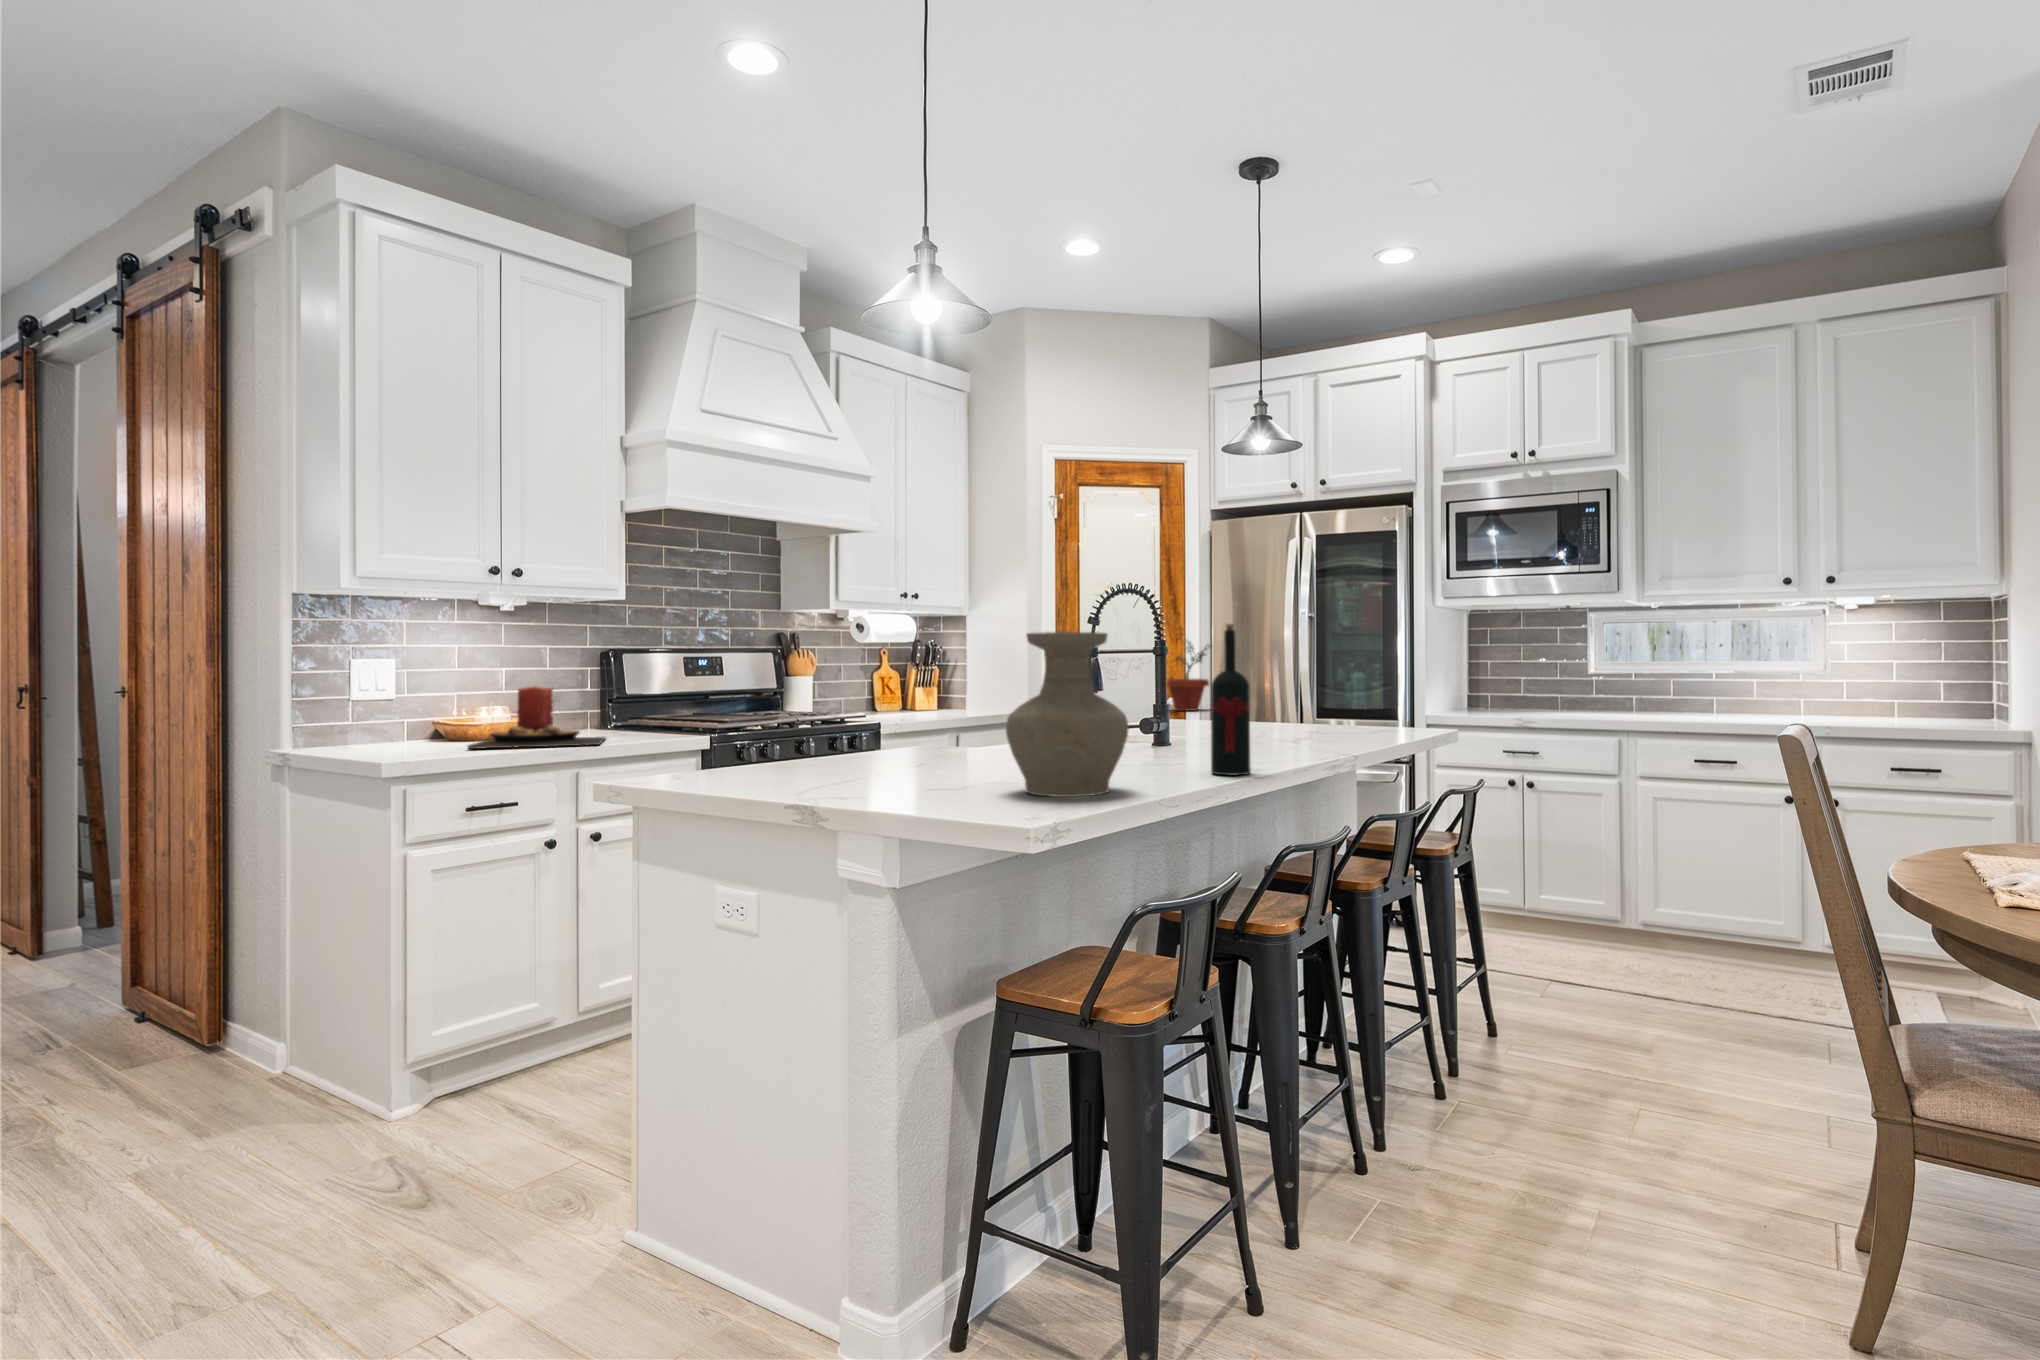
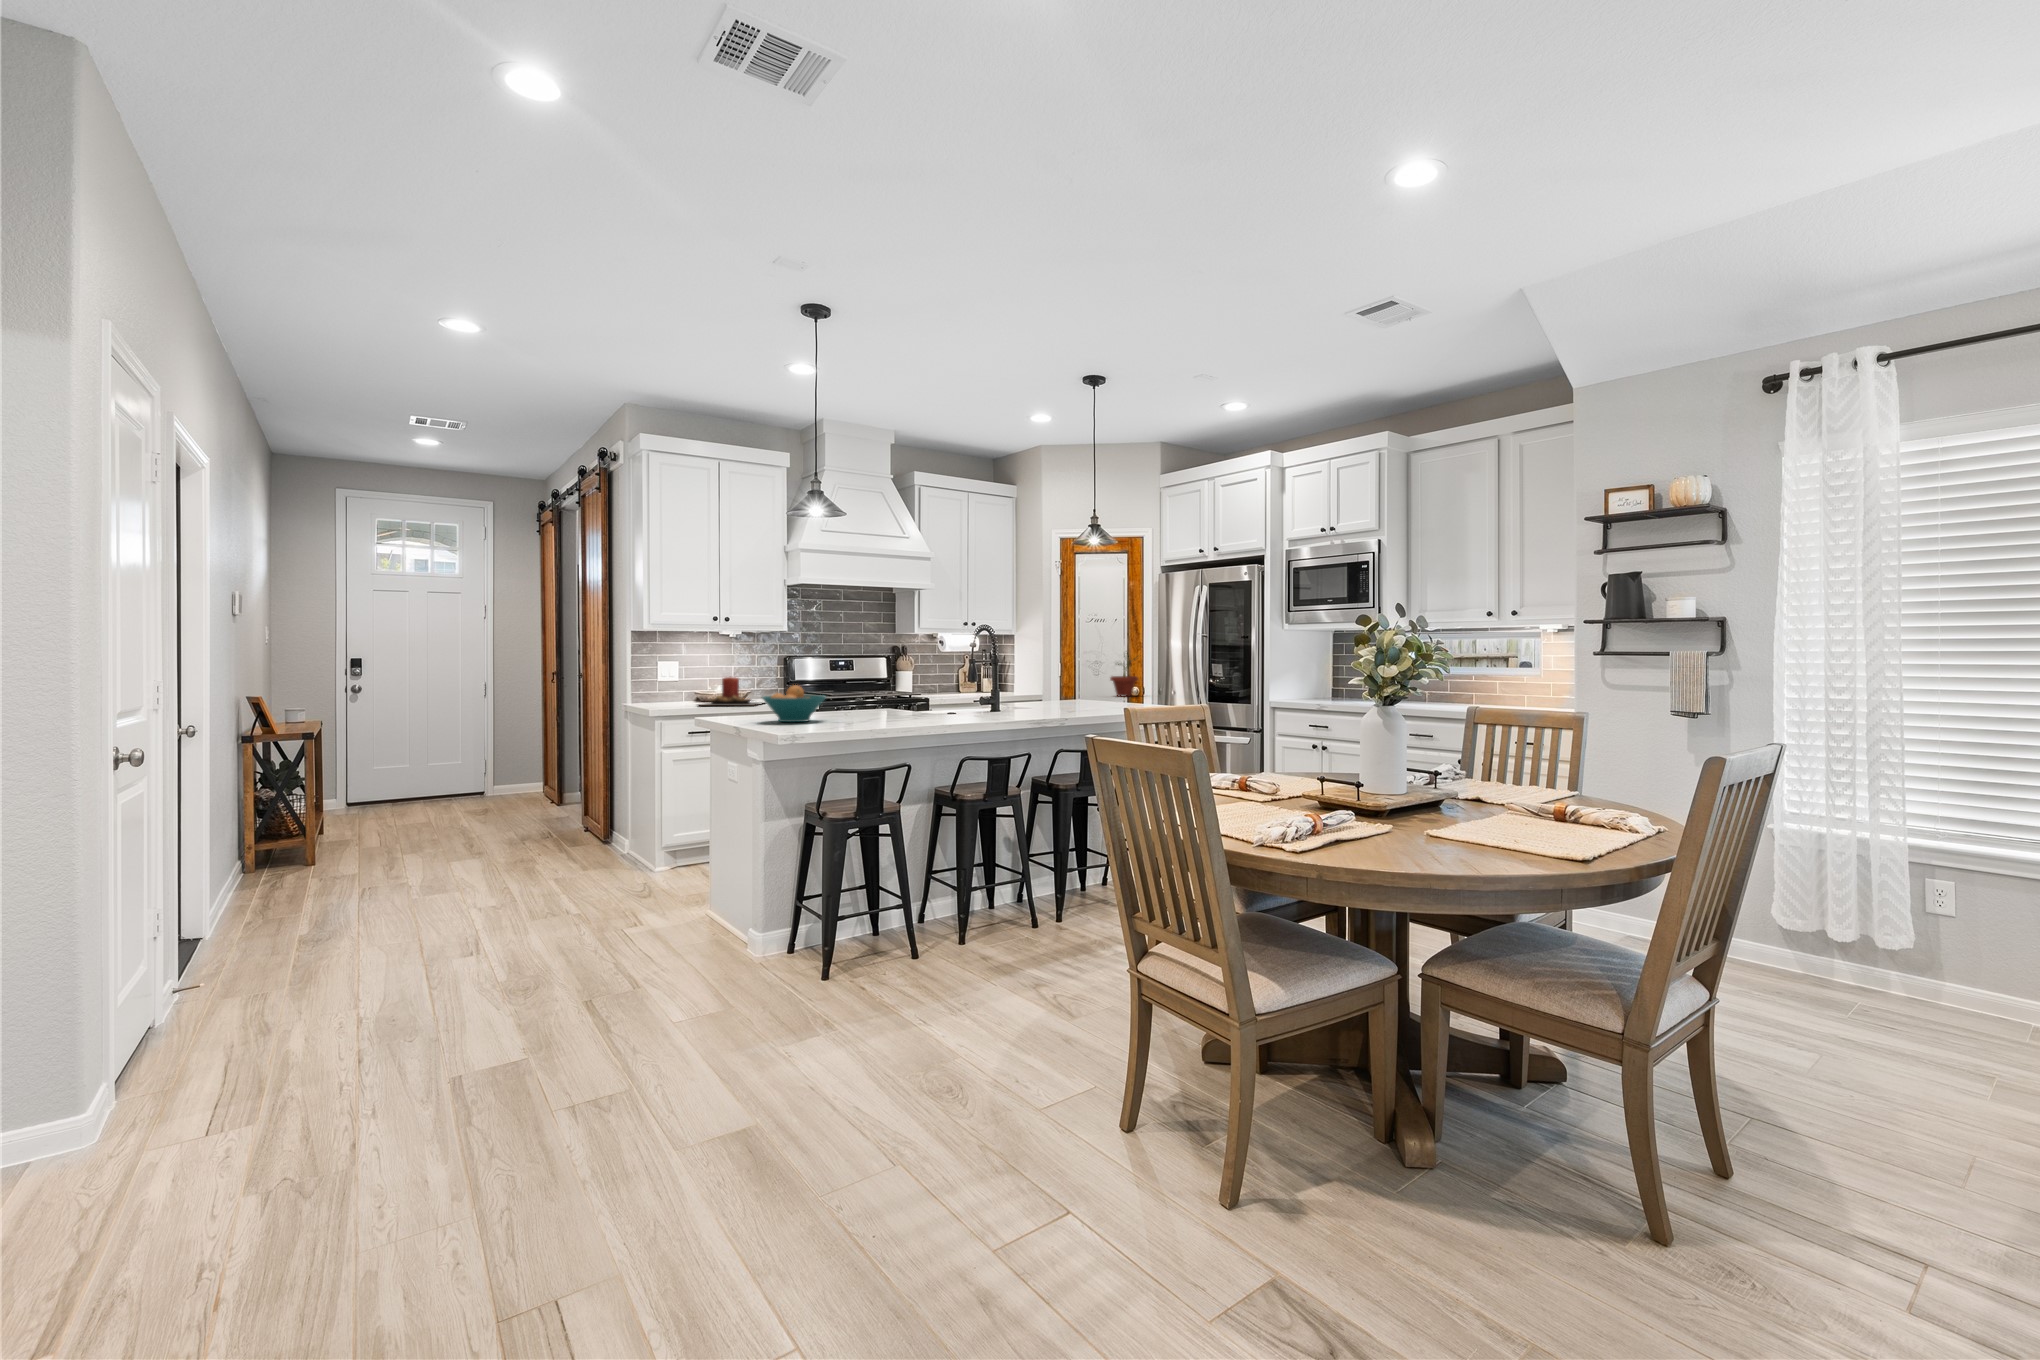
wine bottle: present [1211,624,1251,775] -> none [947,654,966,724]
vase: present [1006,632,1129,797] -> none [833,659,887,728]
fruit bowl: none [770,698,920,785] -> present [763,685,826,722]

